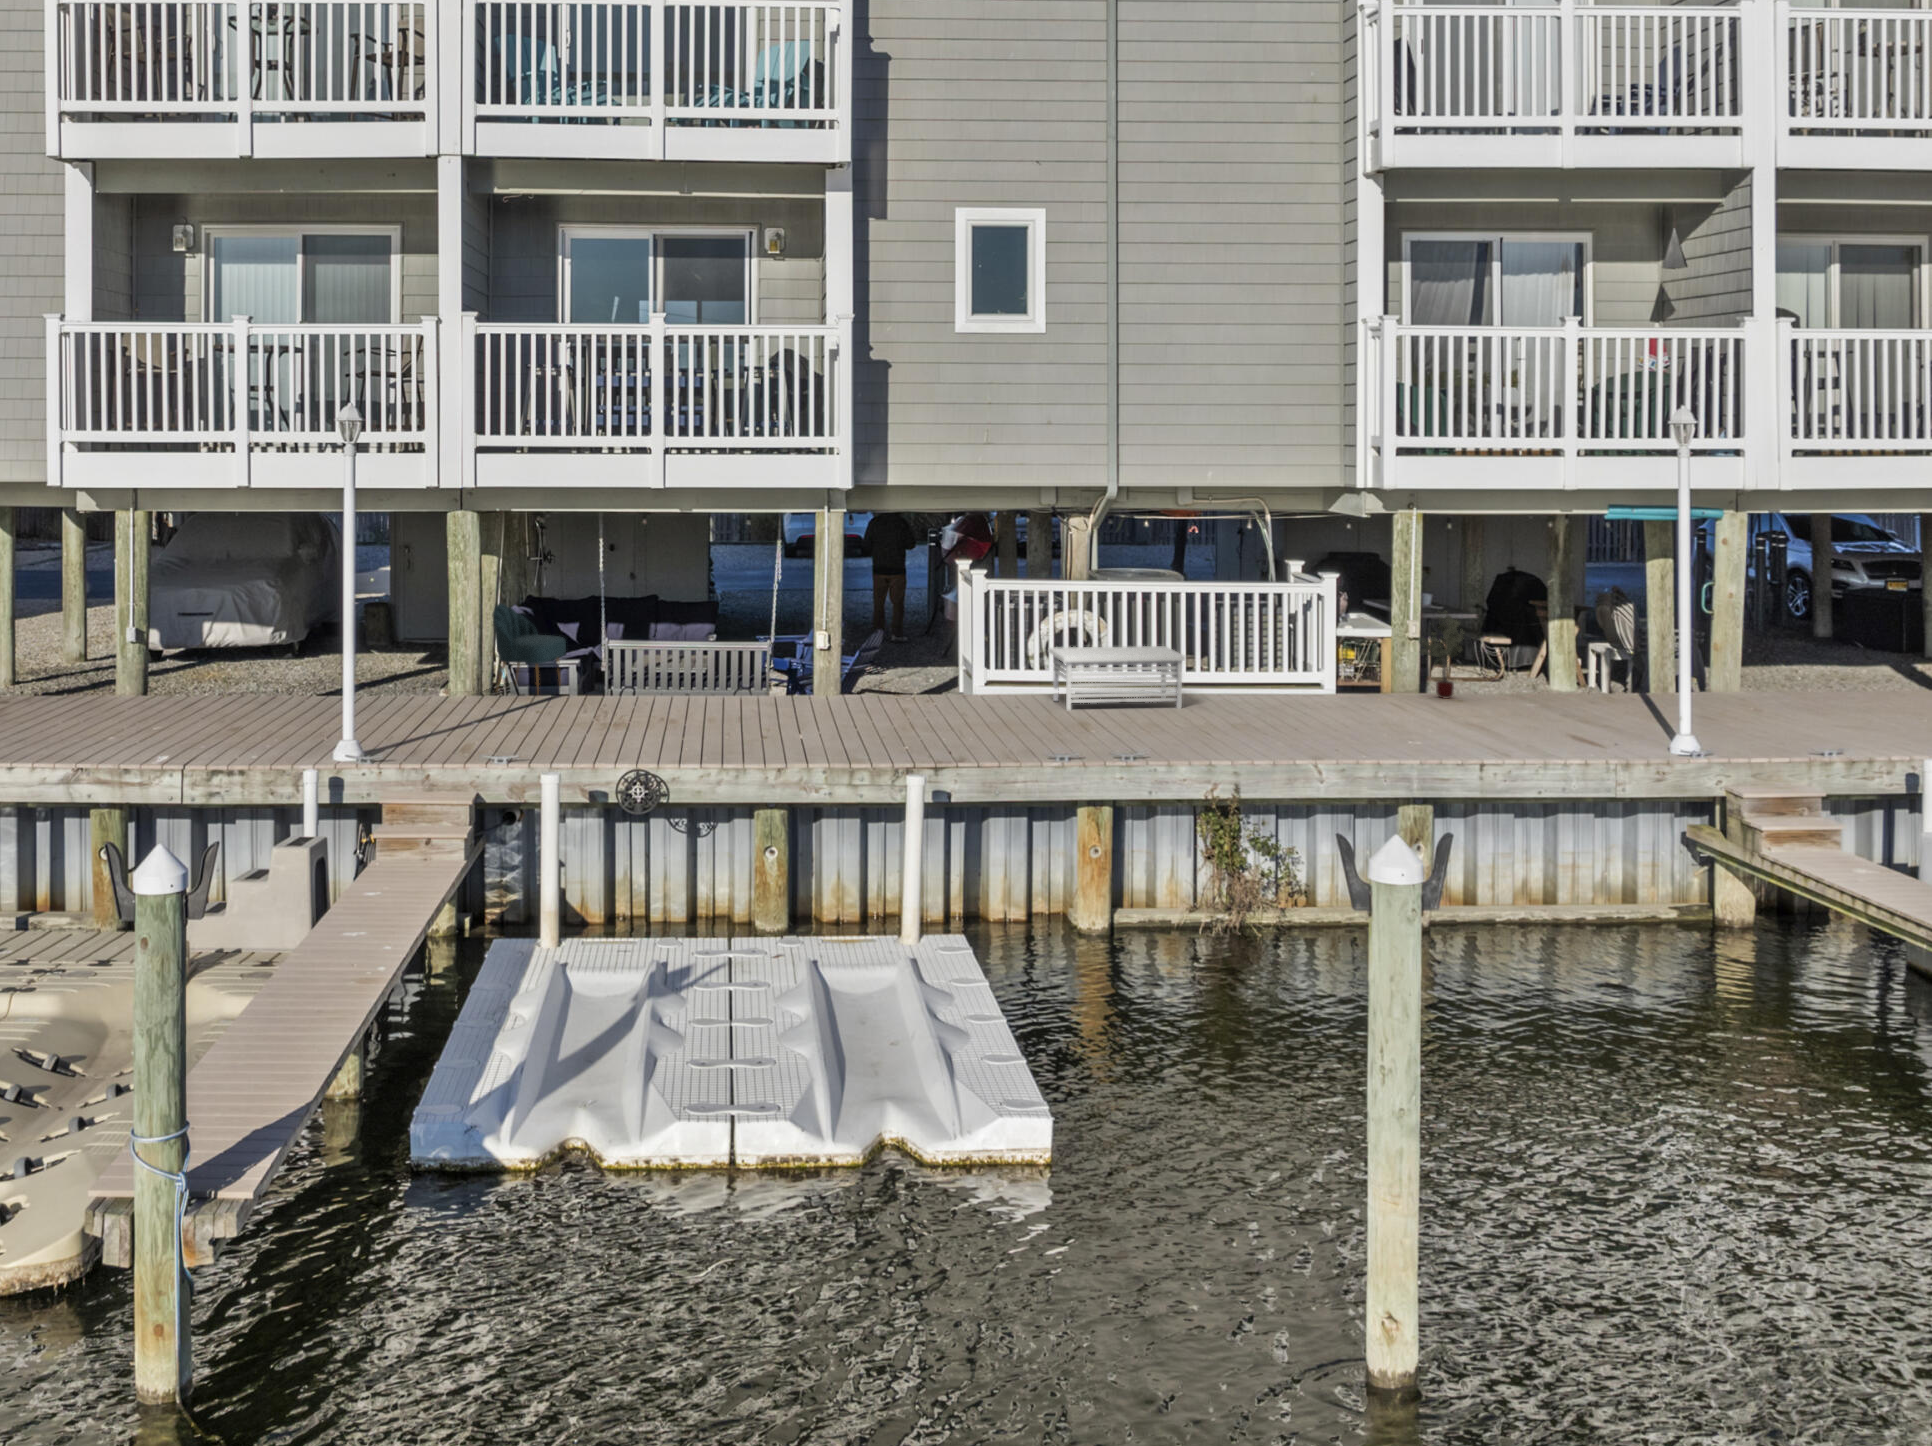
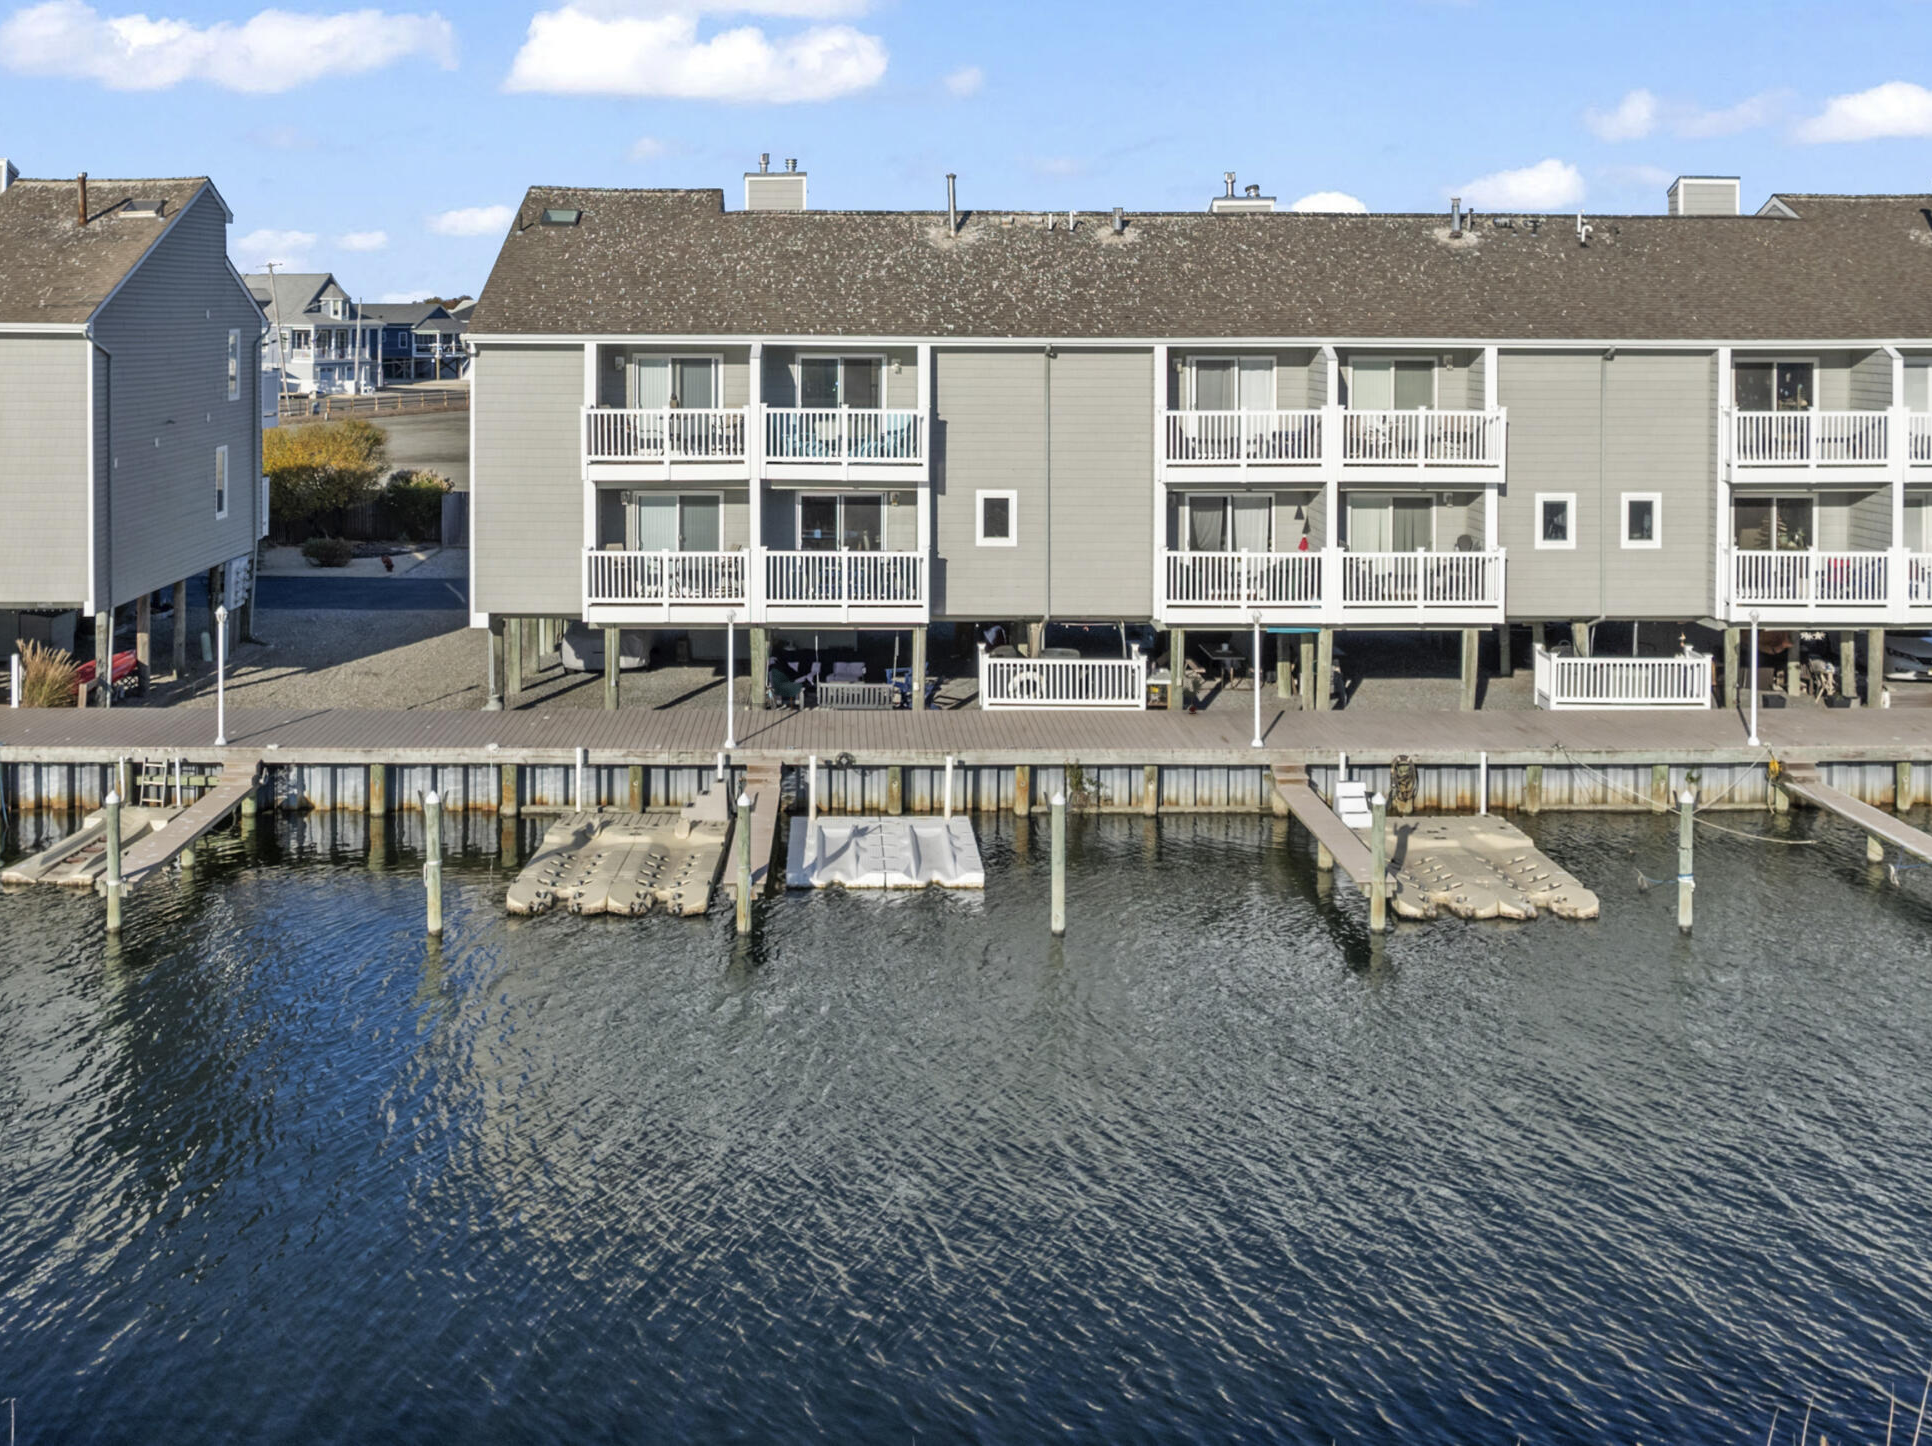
storage bench: present [1049,646,1185,710] -> none [1016,691,1074,721]

